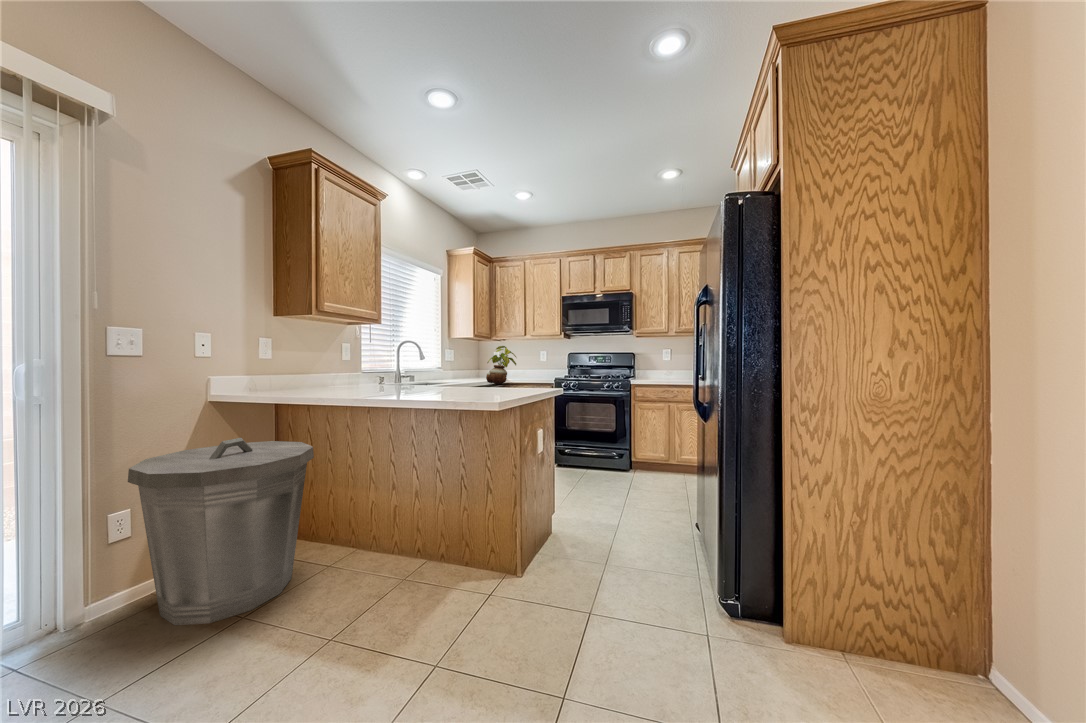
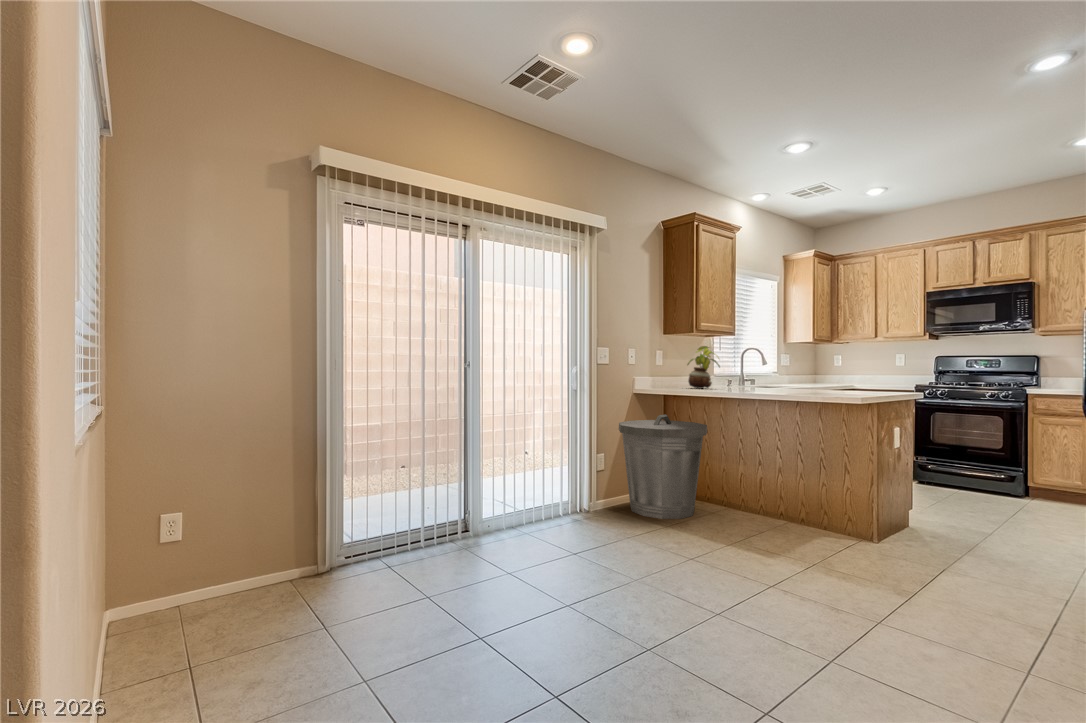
potted plant: present [486,346,516,384] -> present [688,346,720,389]

